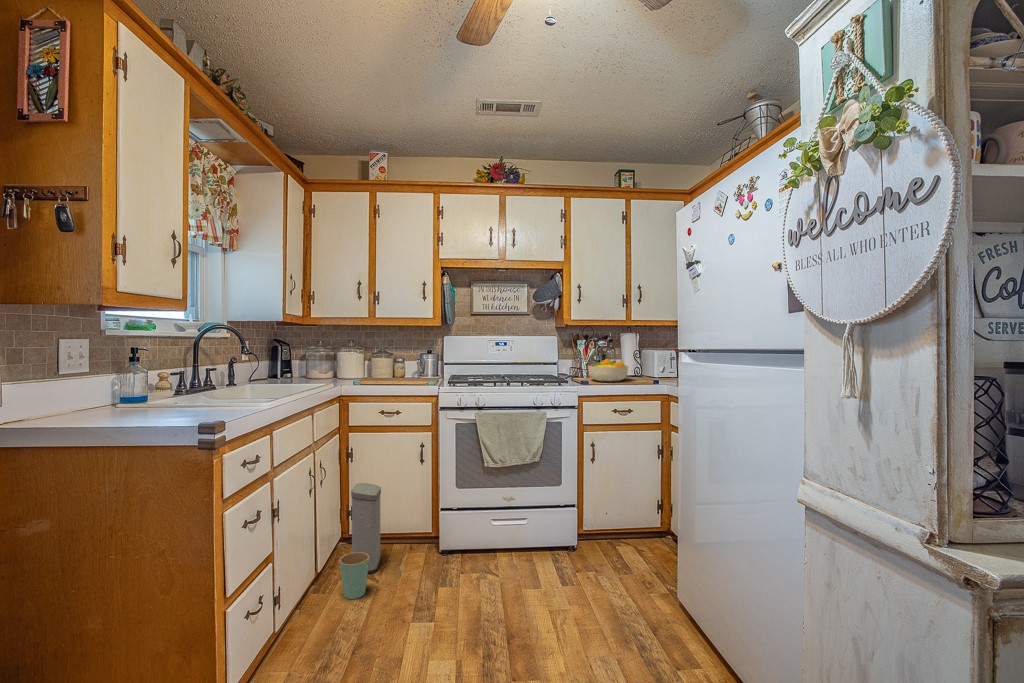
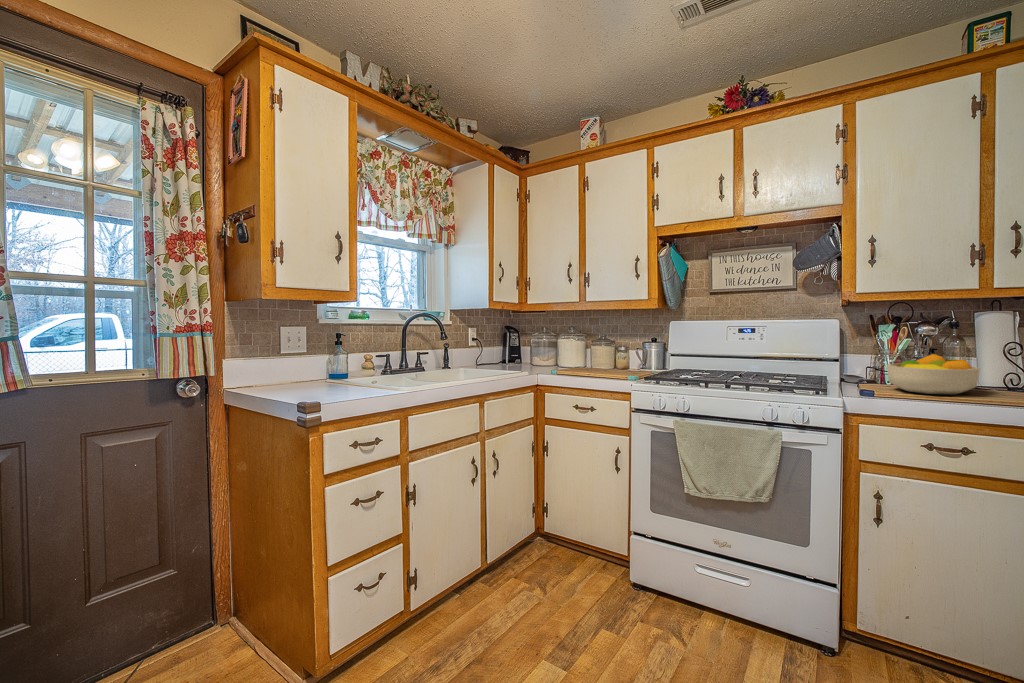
trash can: present [339,483,381,599] -> none [499,479,565,606]

